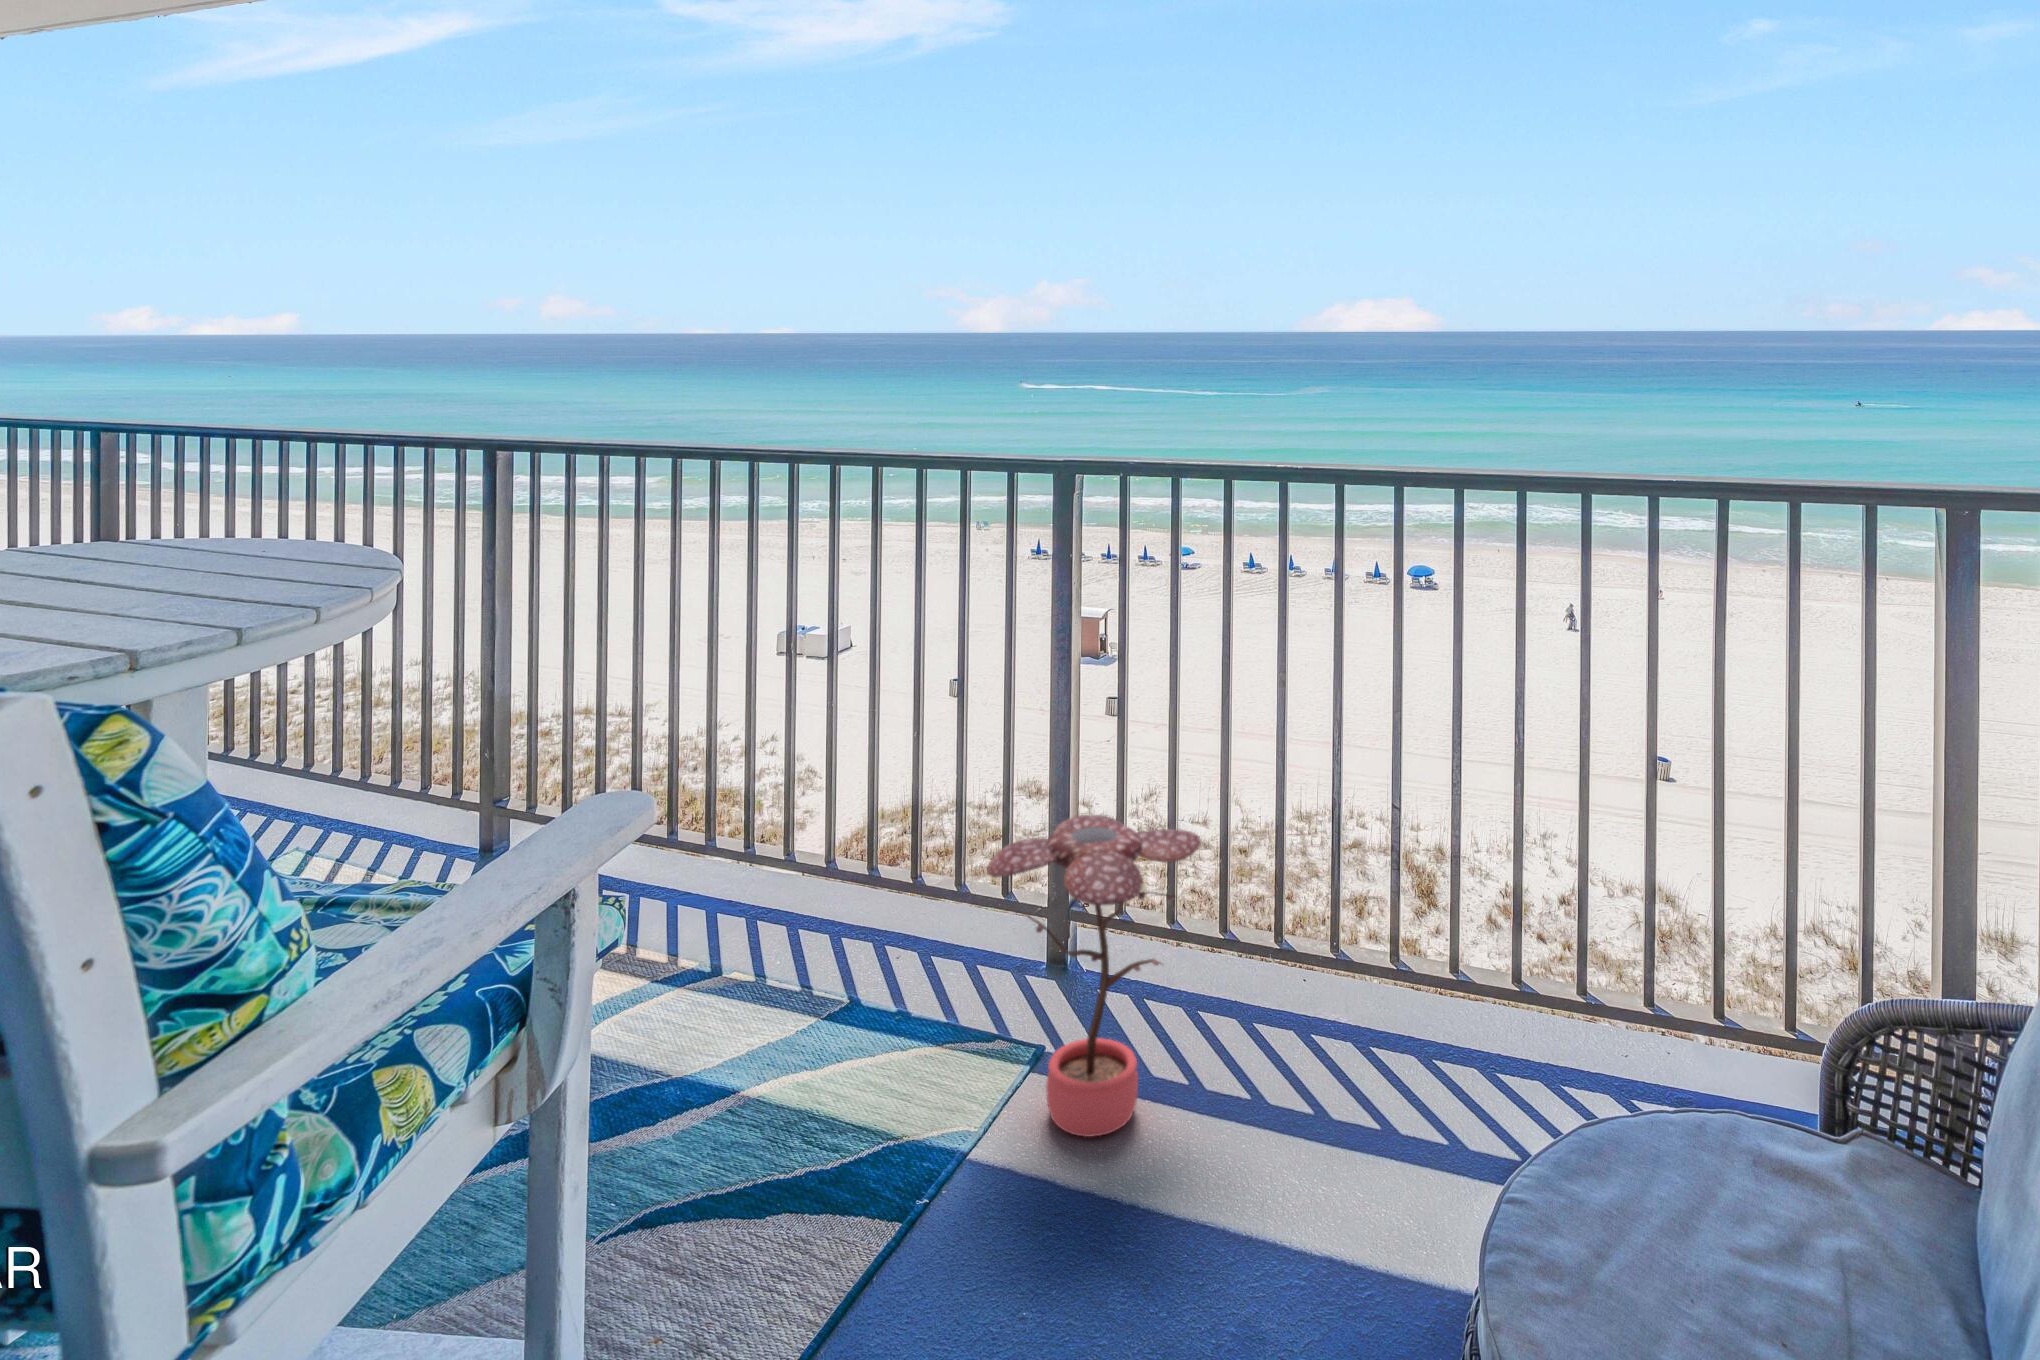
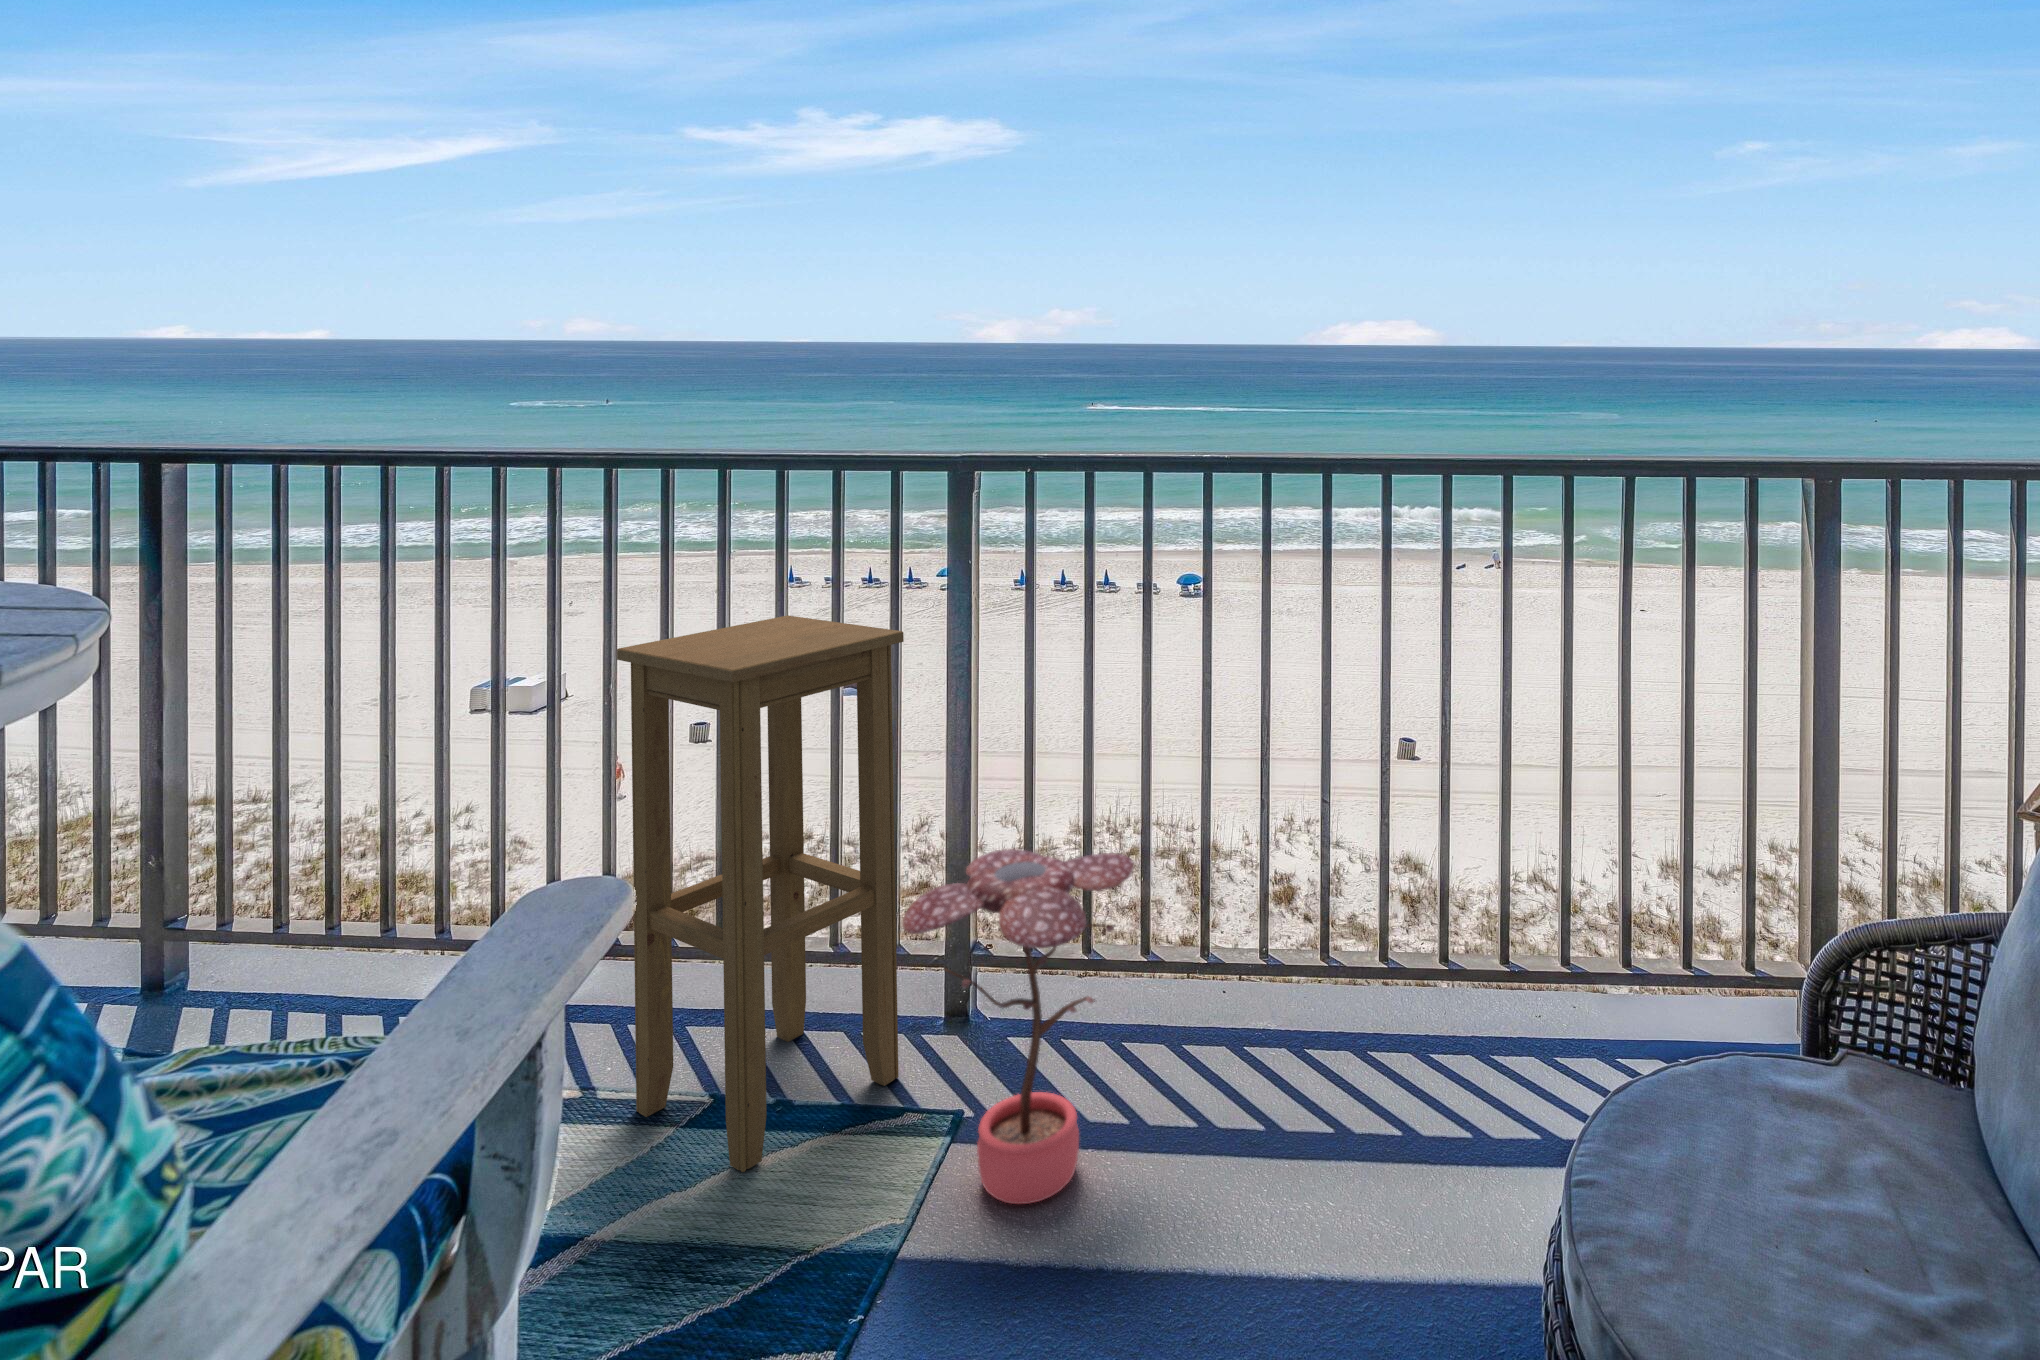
stool: none [788,586,1022,1063] -> present [617,615,904,1172]

